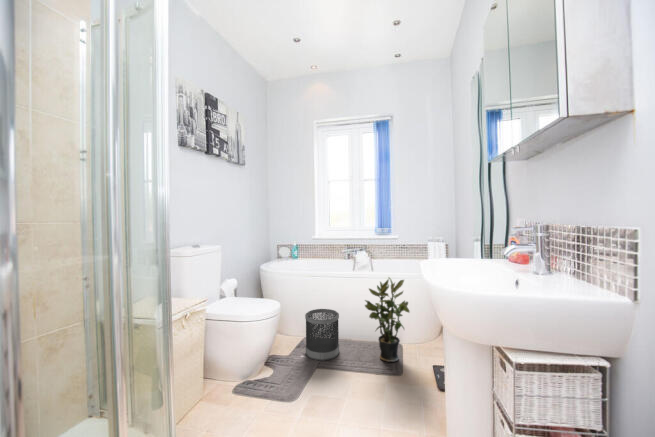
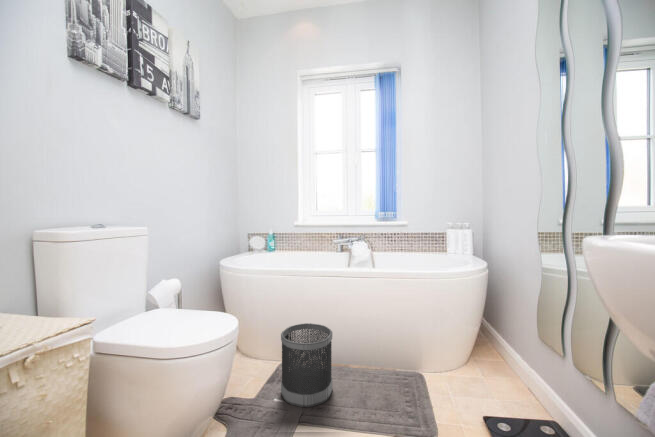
potted plant: present [365,278,409,362] -> none [372,275,442,408]

